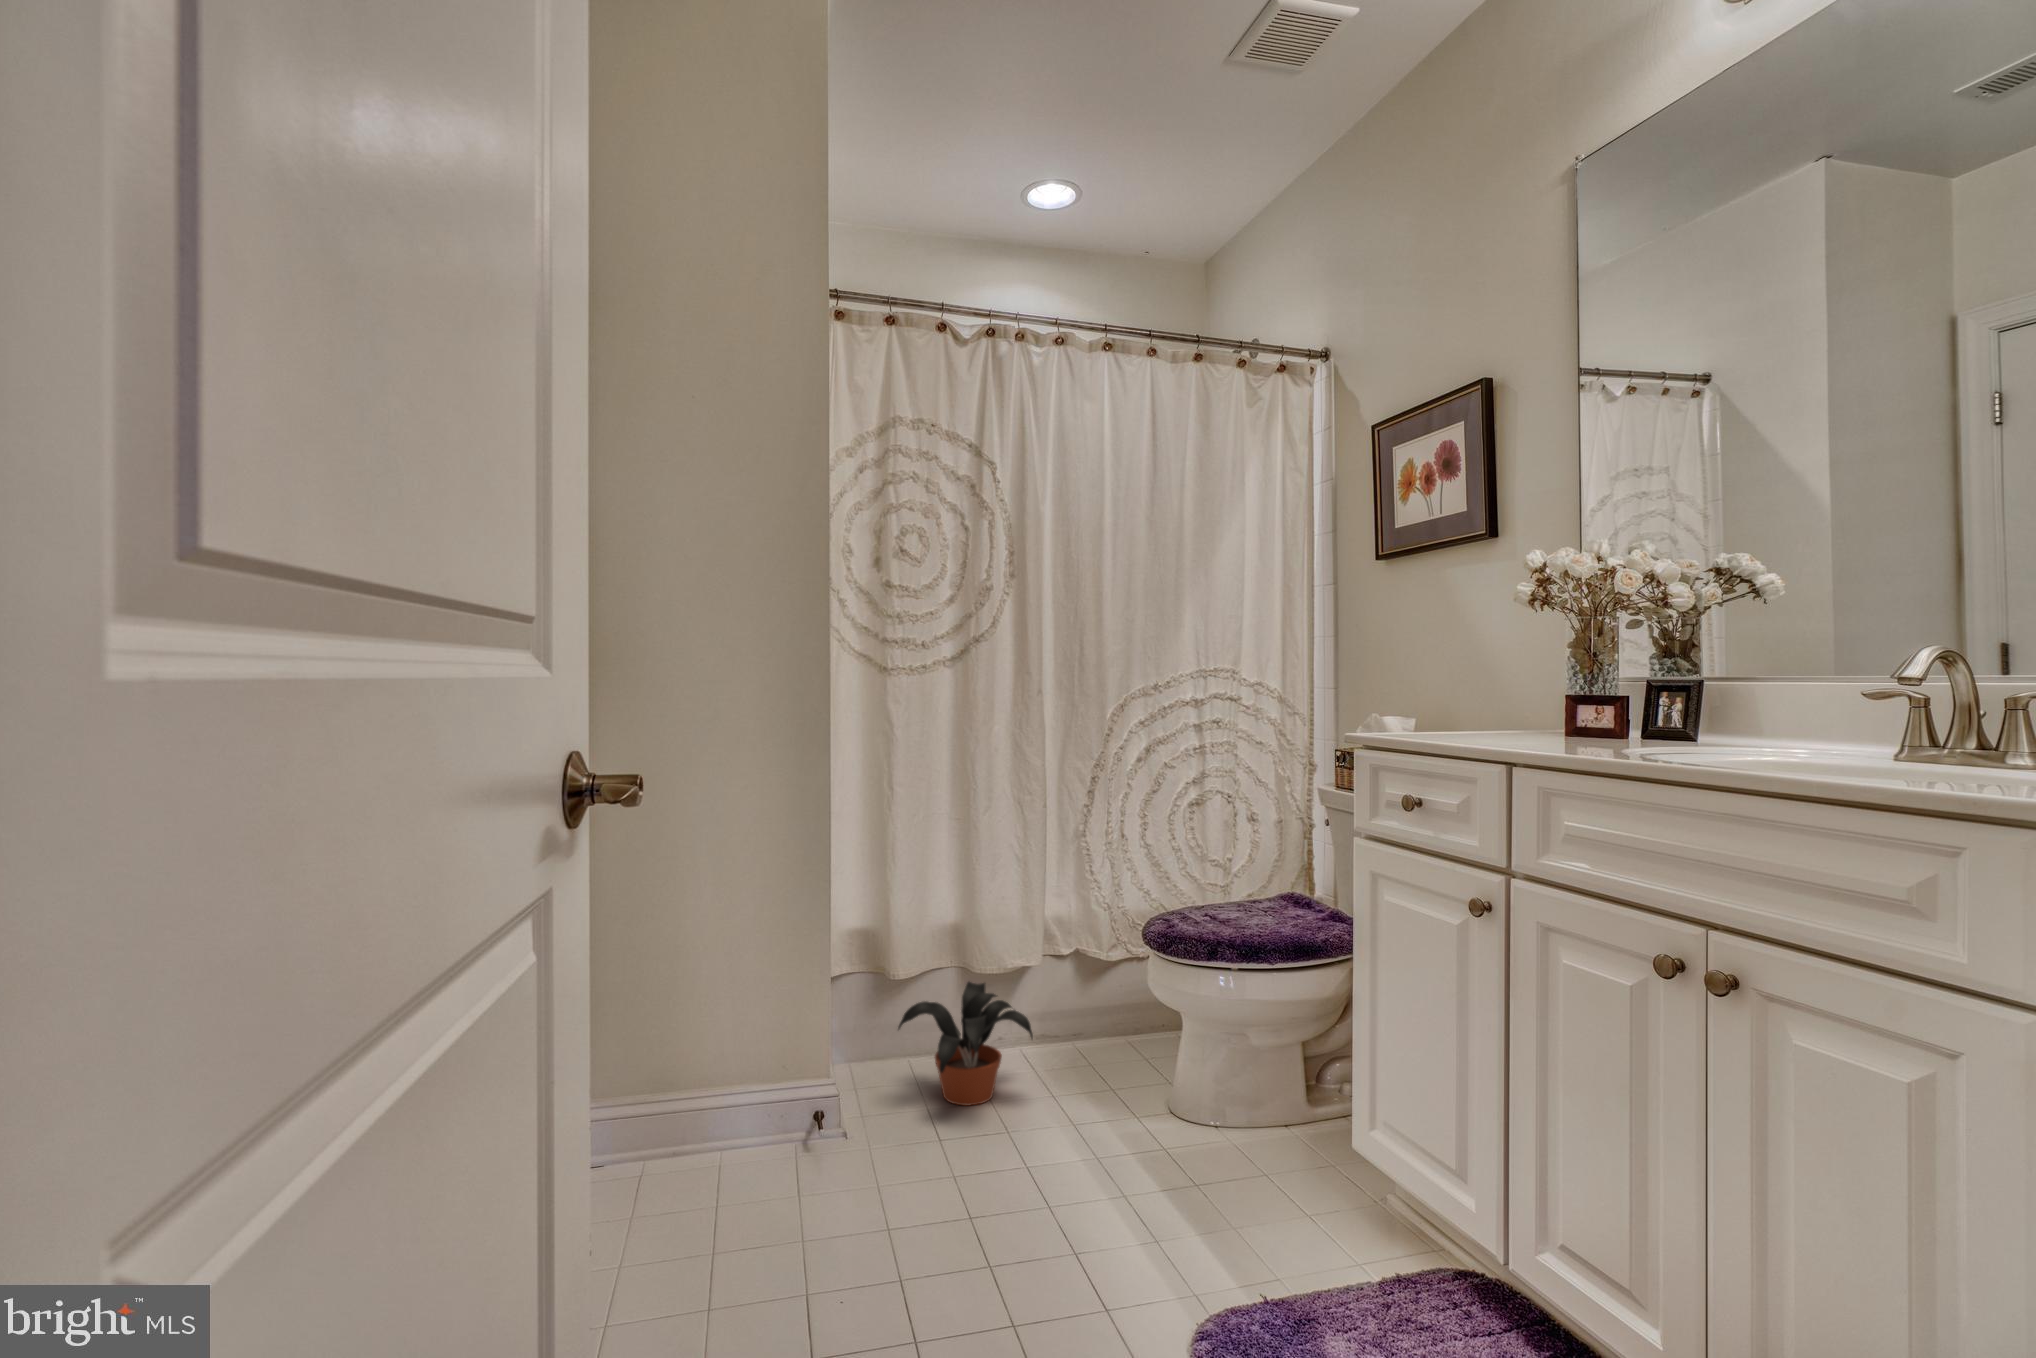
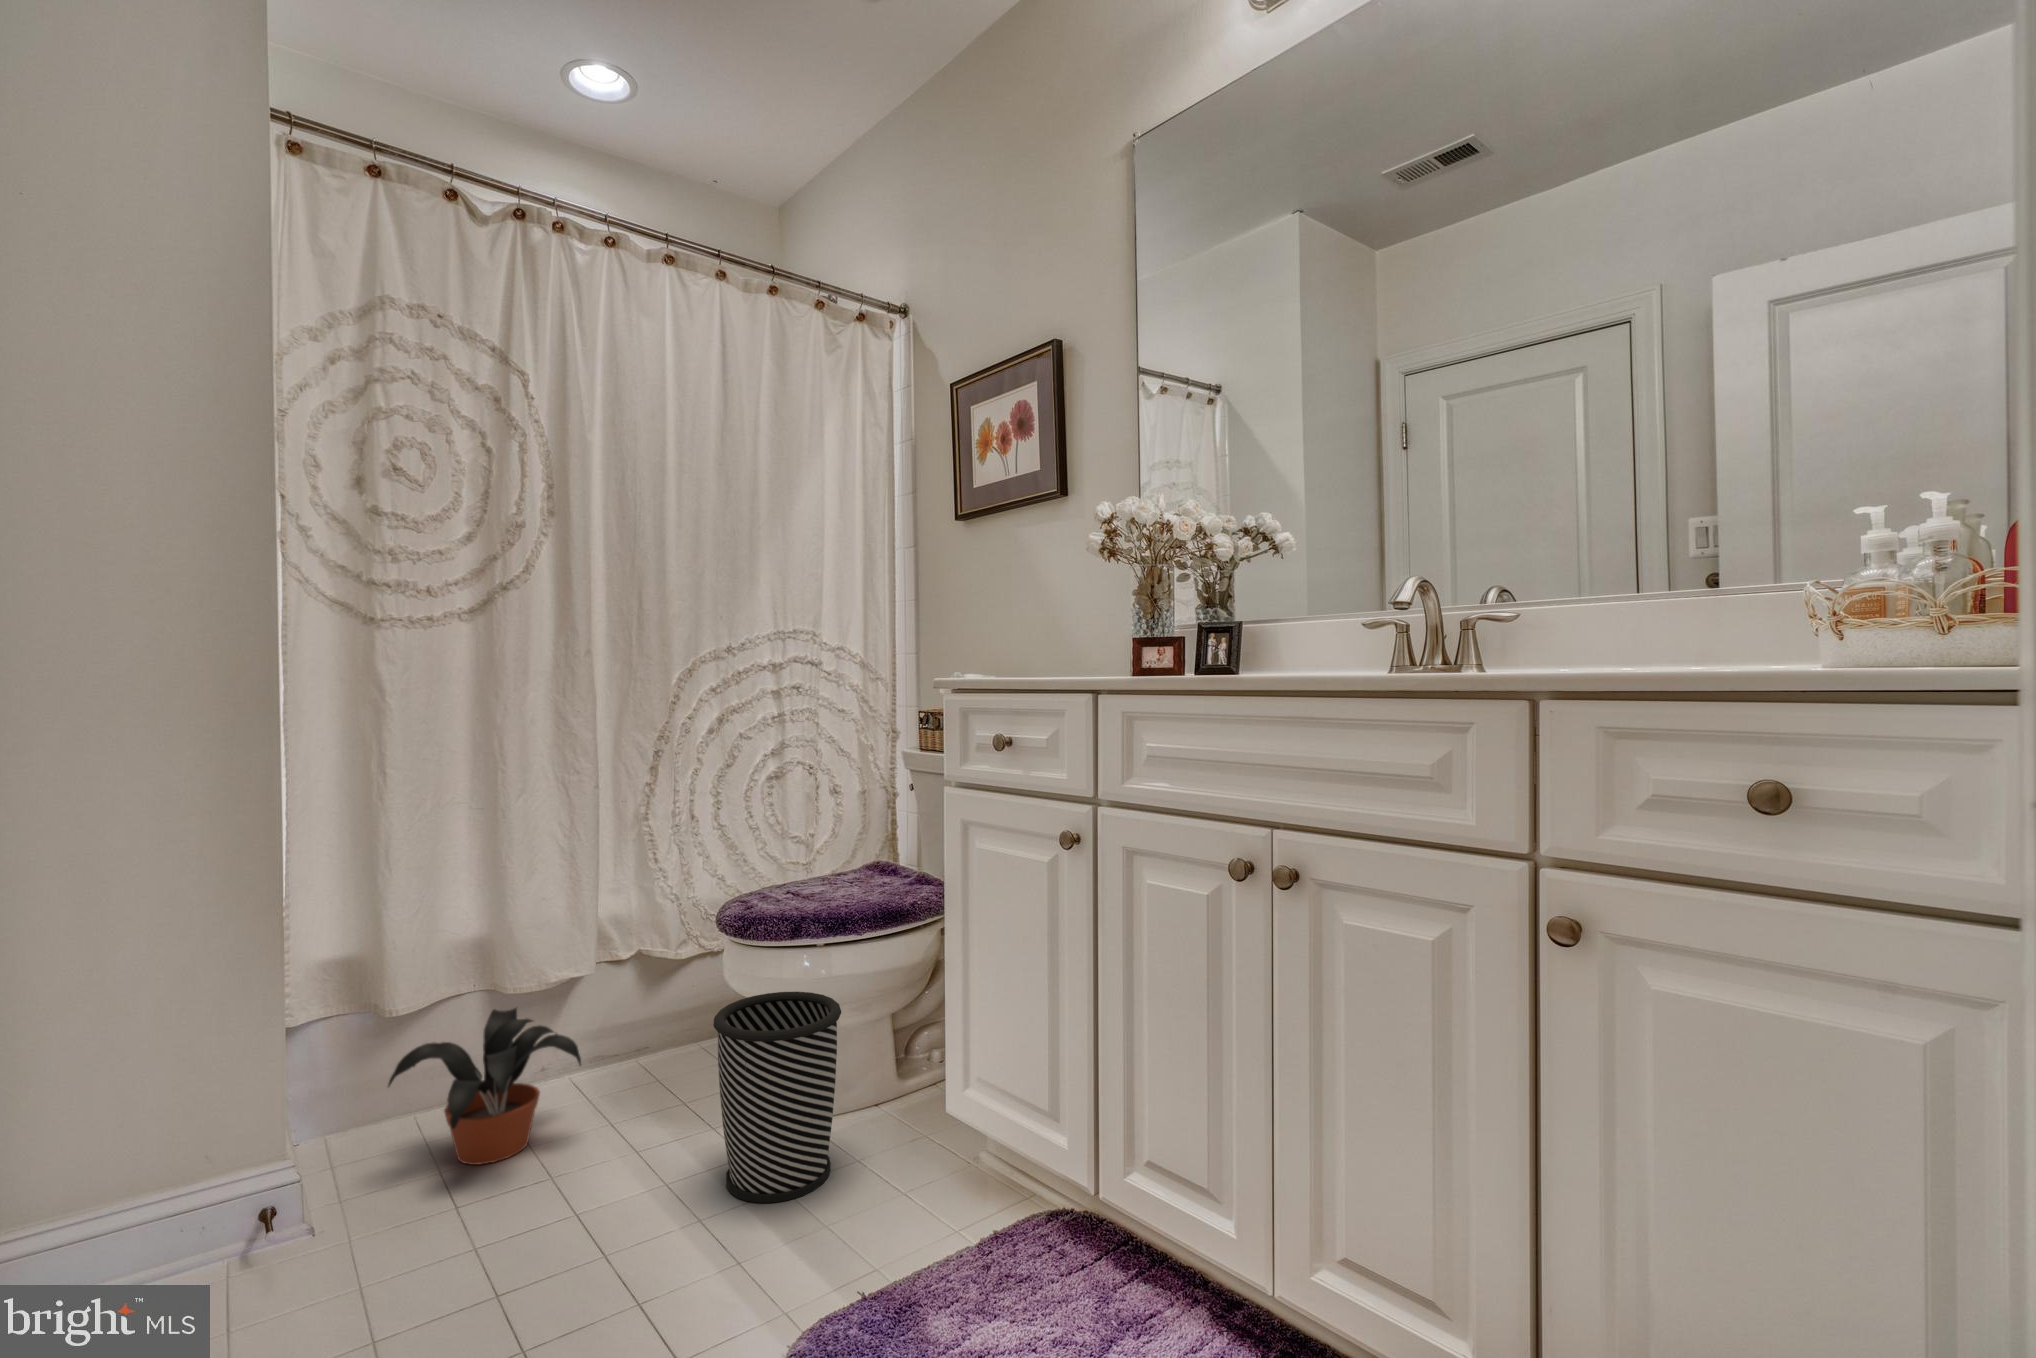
wastebasket: none [1138,1005,1252,1195] -> present [713,992,841,1203]

